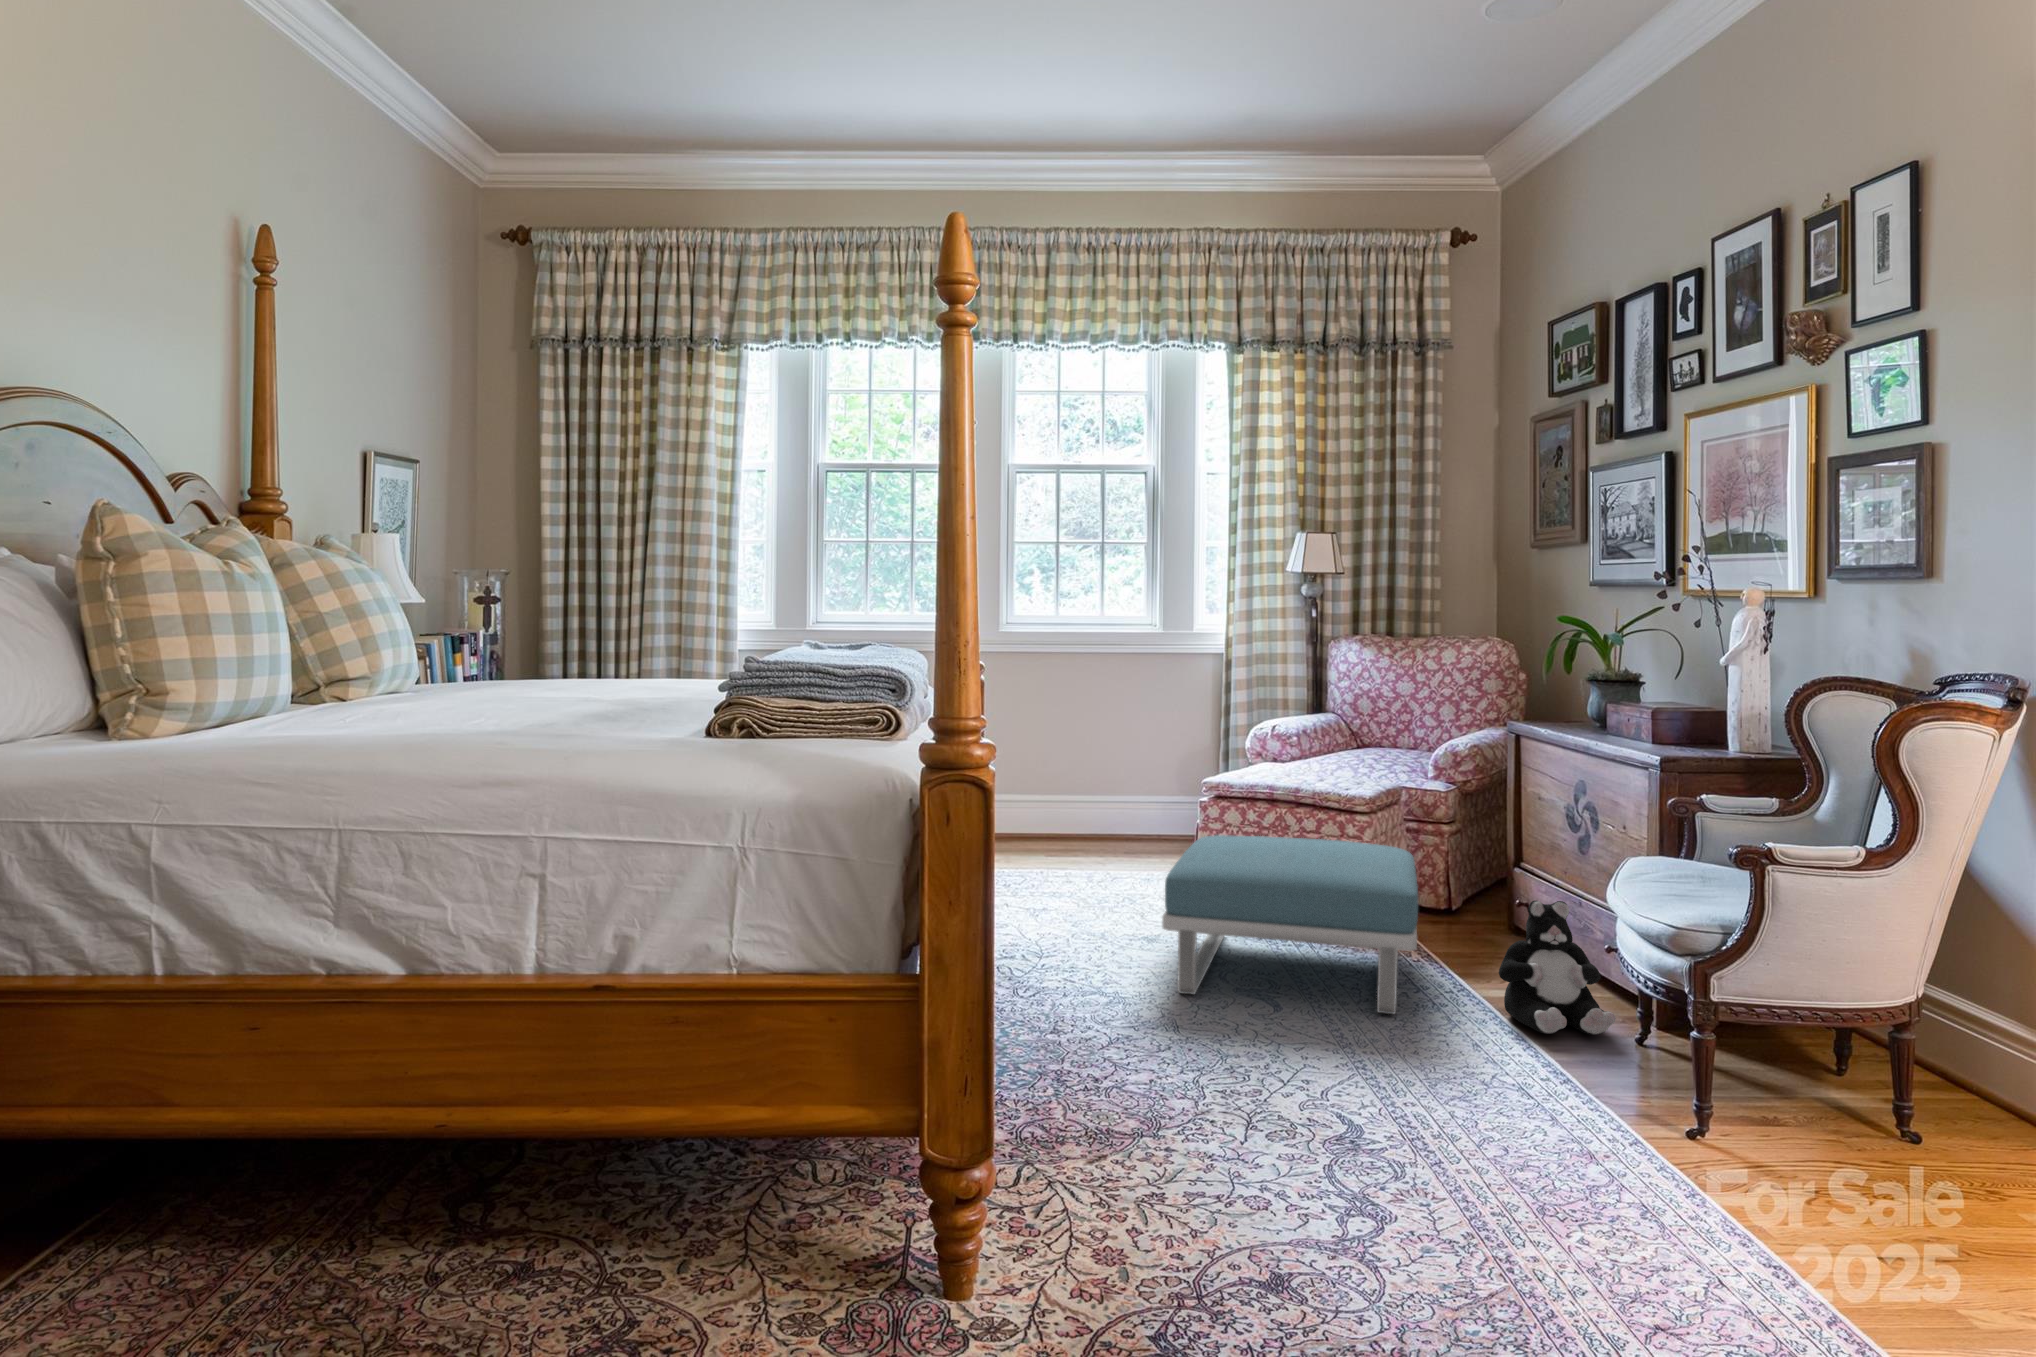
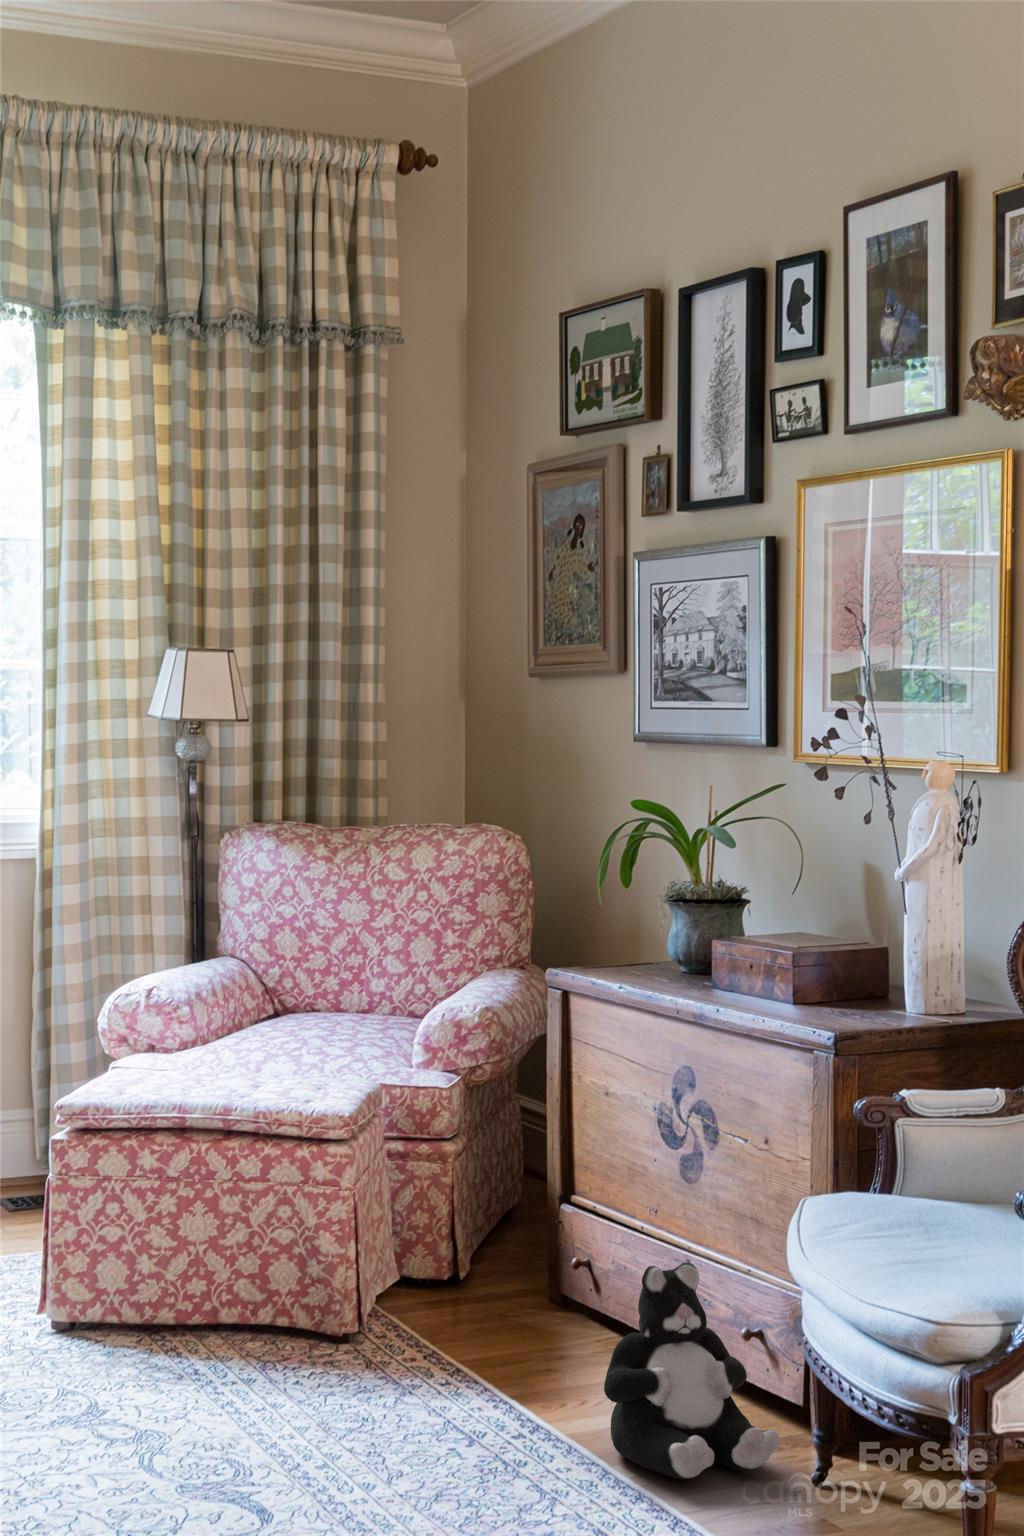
footstool: present [1162,835,1418,1014] -> none [53,1192,486,1500]

